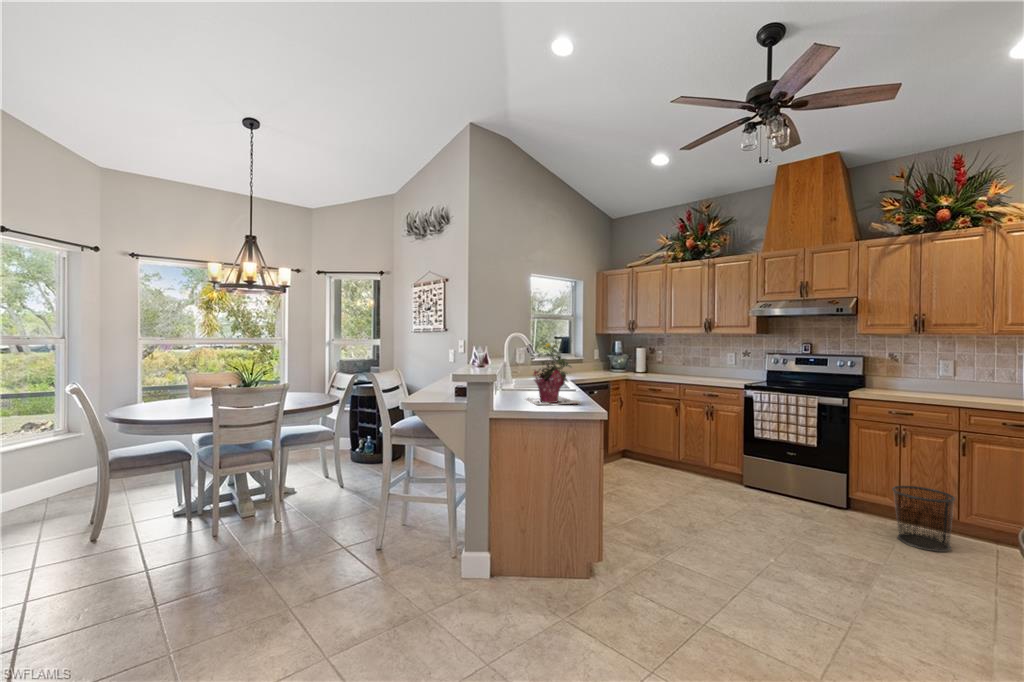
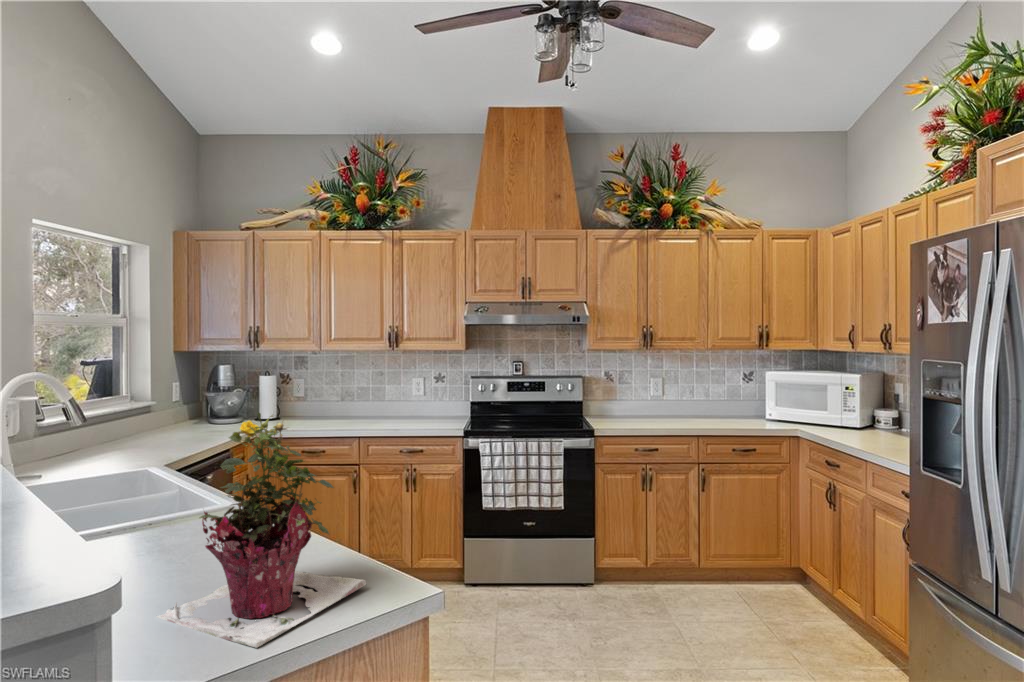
waste bin: present [892,486,955,552] -> none [660,537,720,618]

